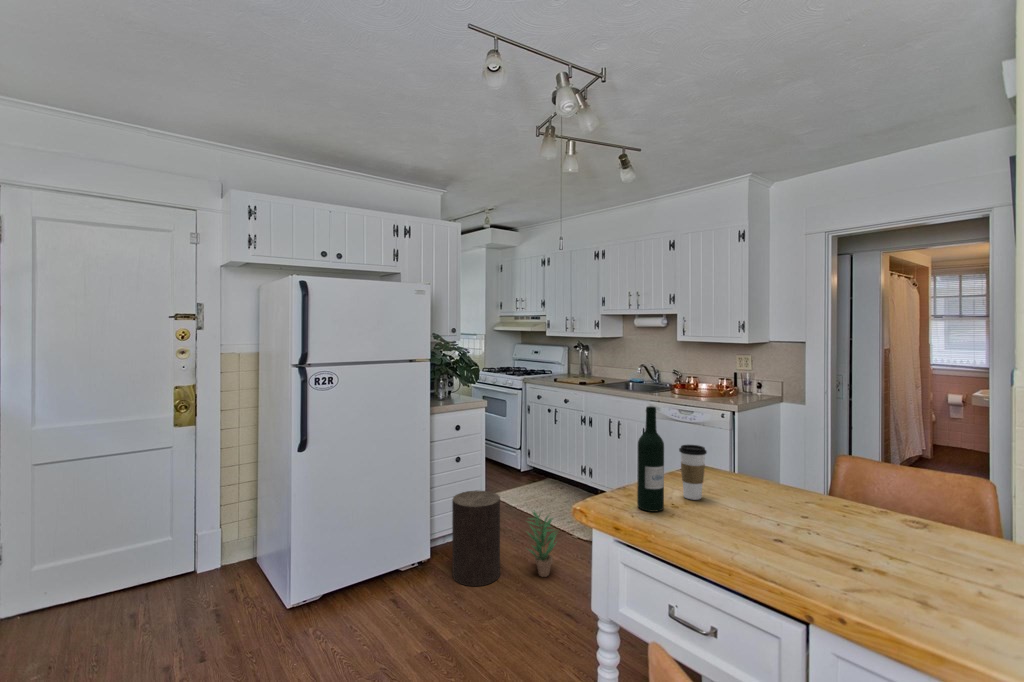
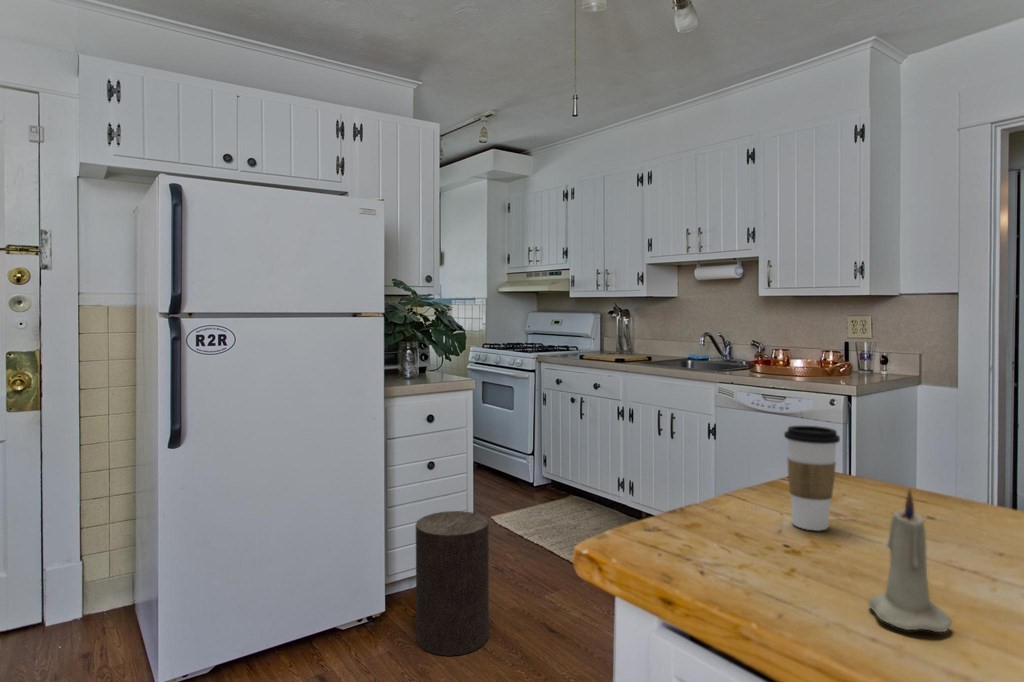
wine bottle: present [637,407,664,512] -> none [703,345,758,553]
candle: none [711,480,745,544] -> present [868,489,952,632]
potted plant: present [528,512,557,577] -> none [525,540,578,643]

